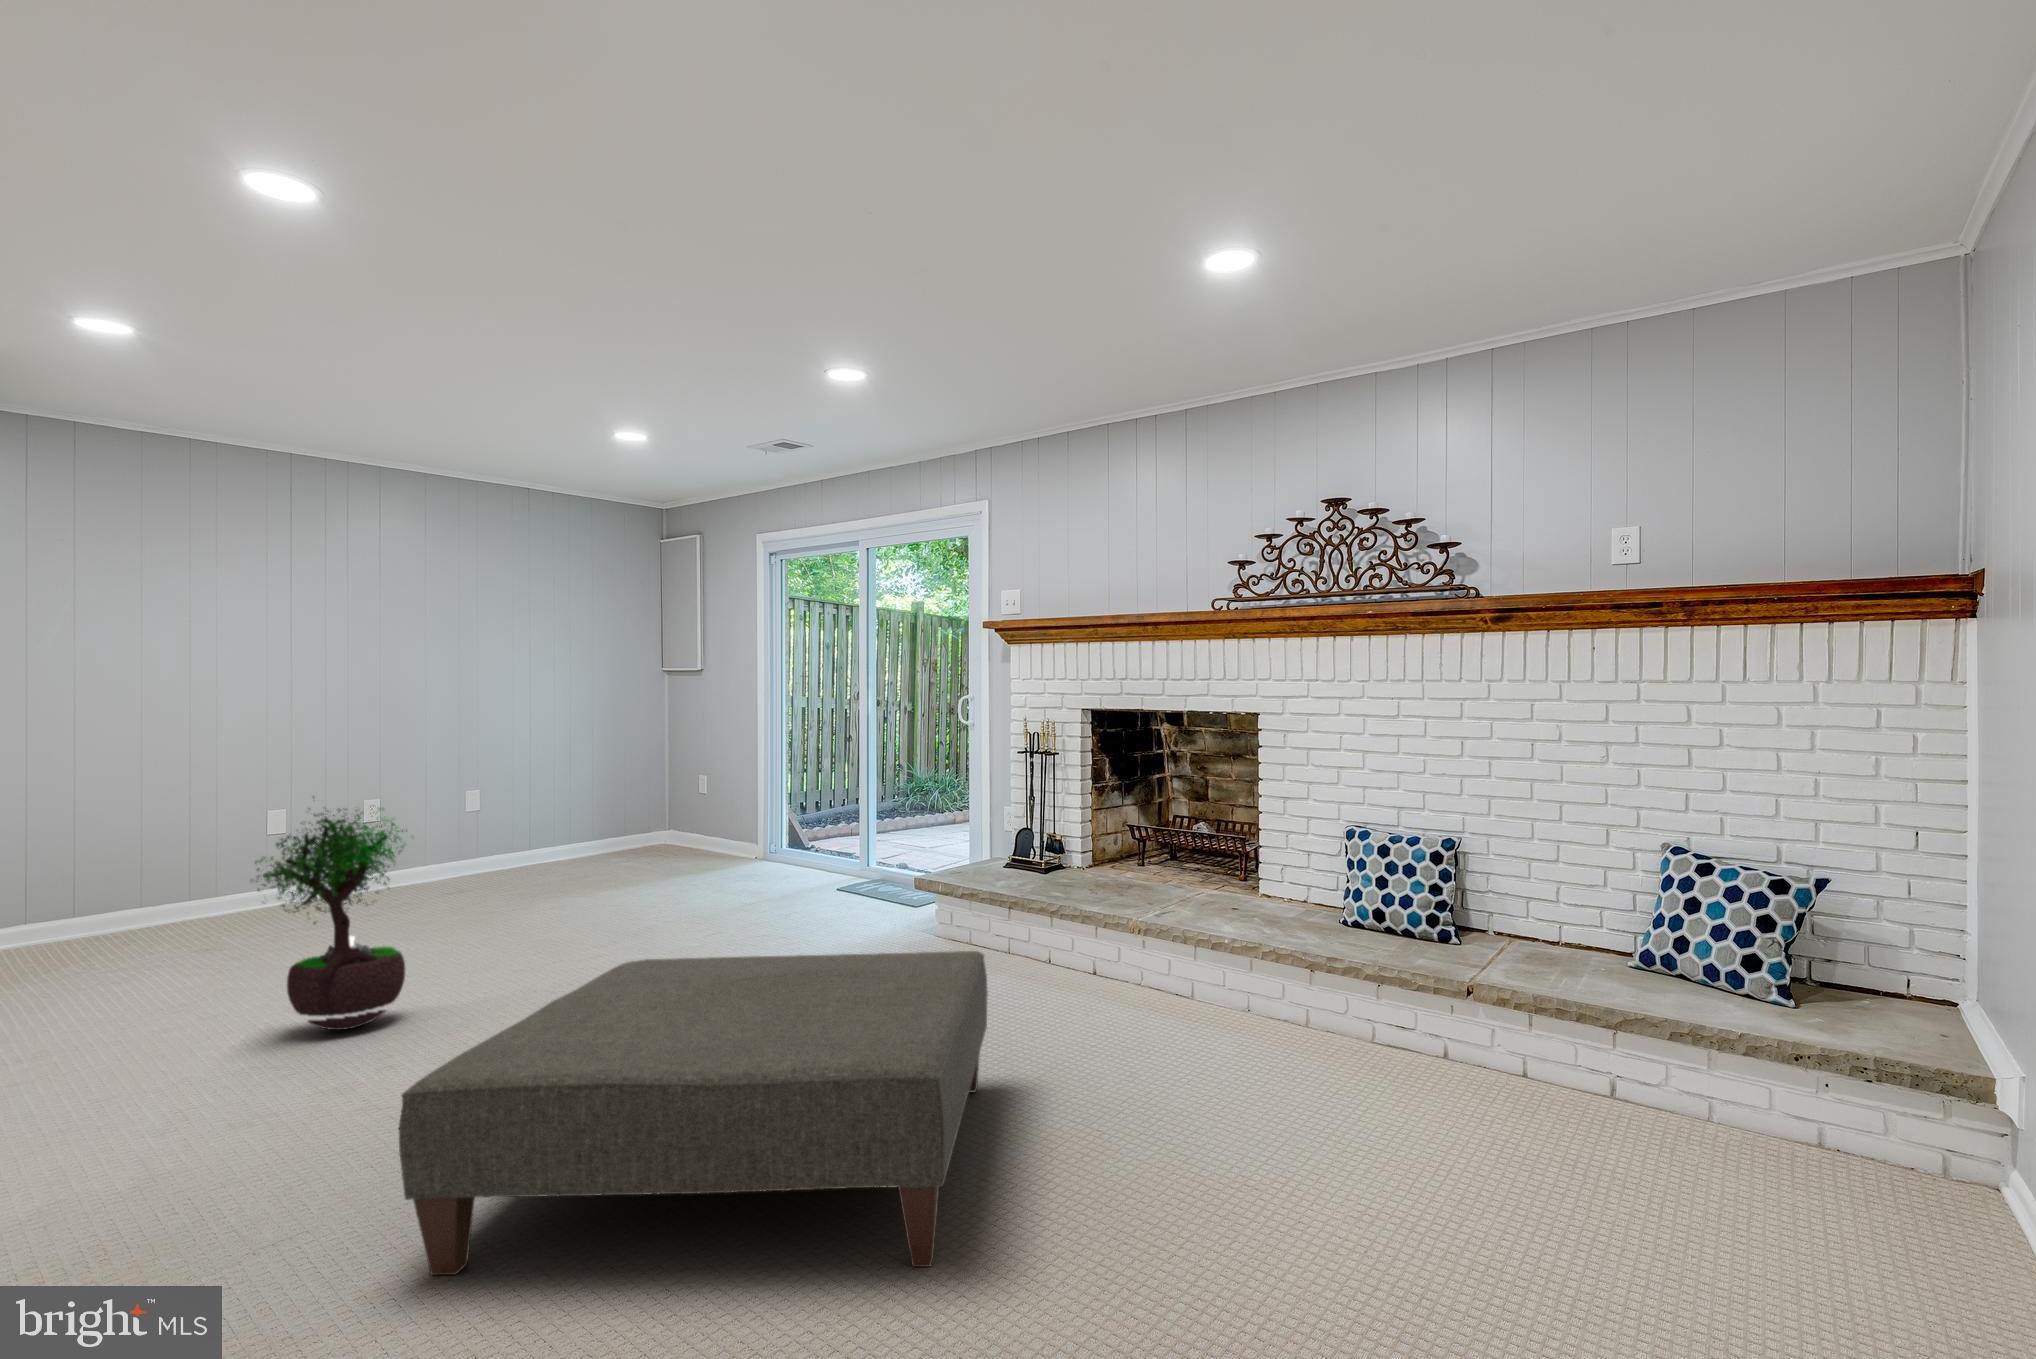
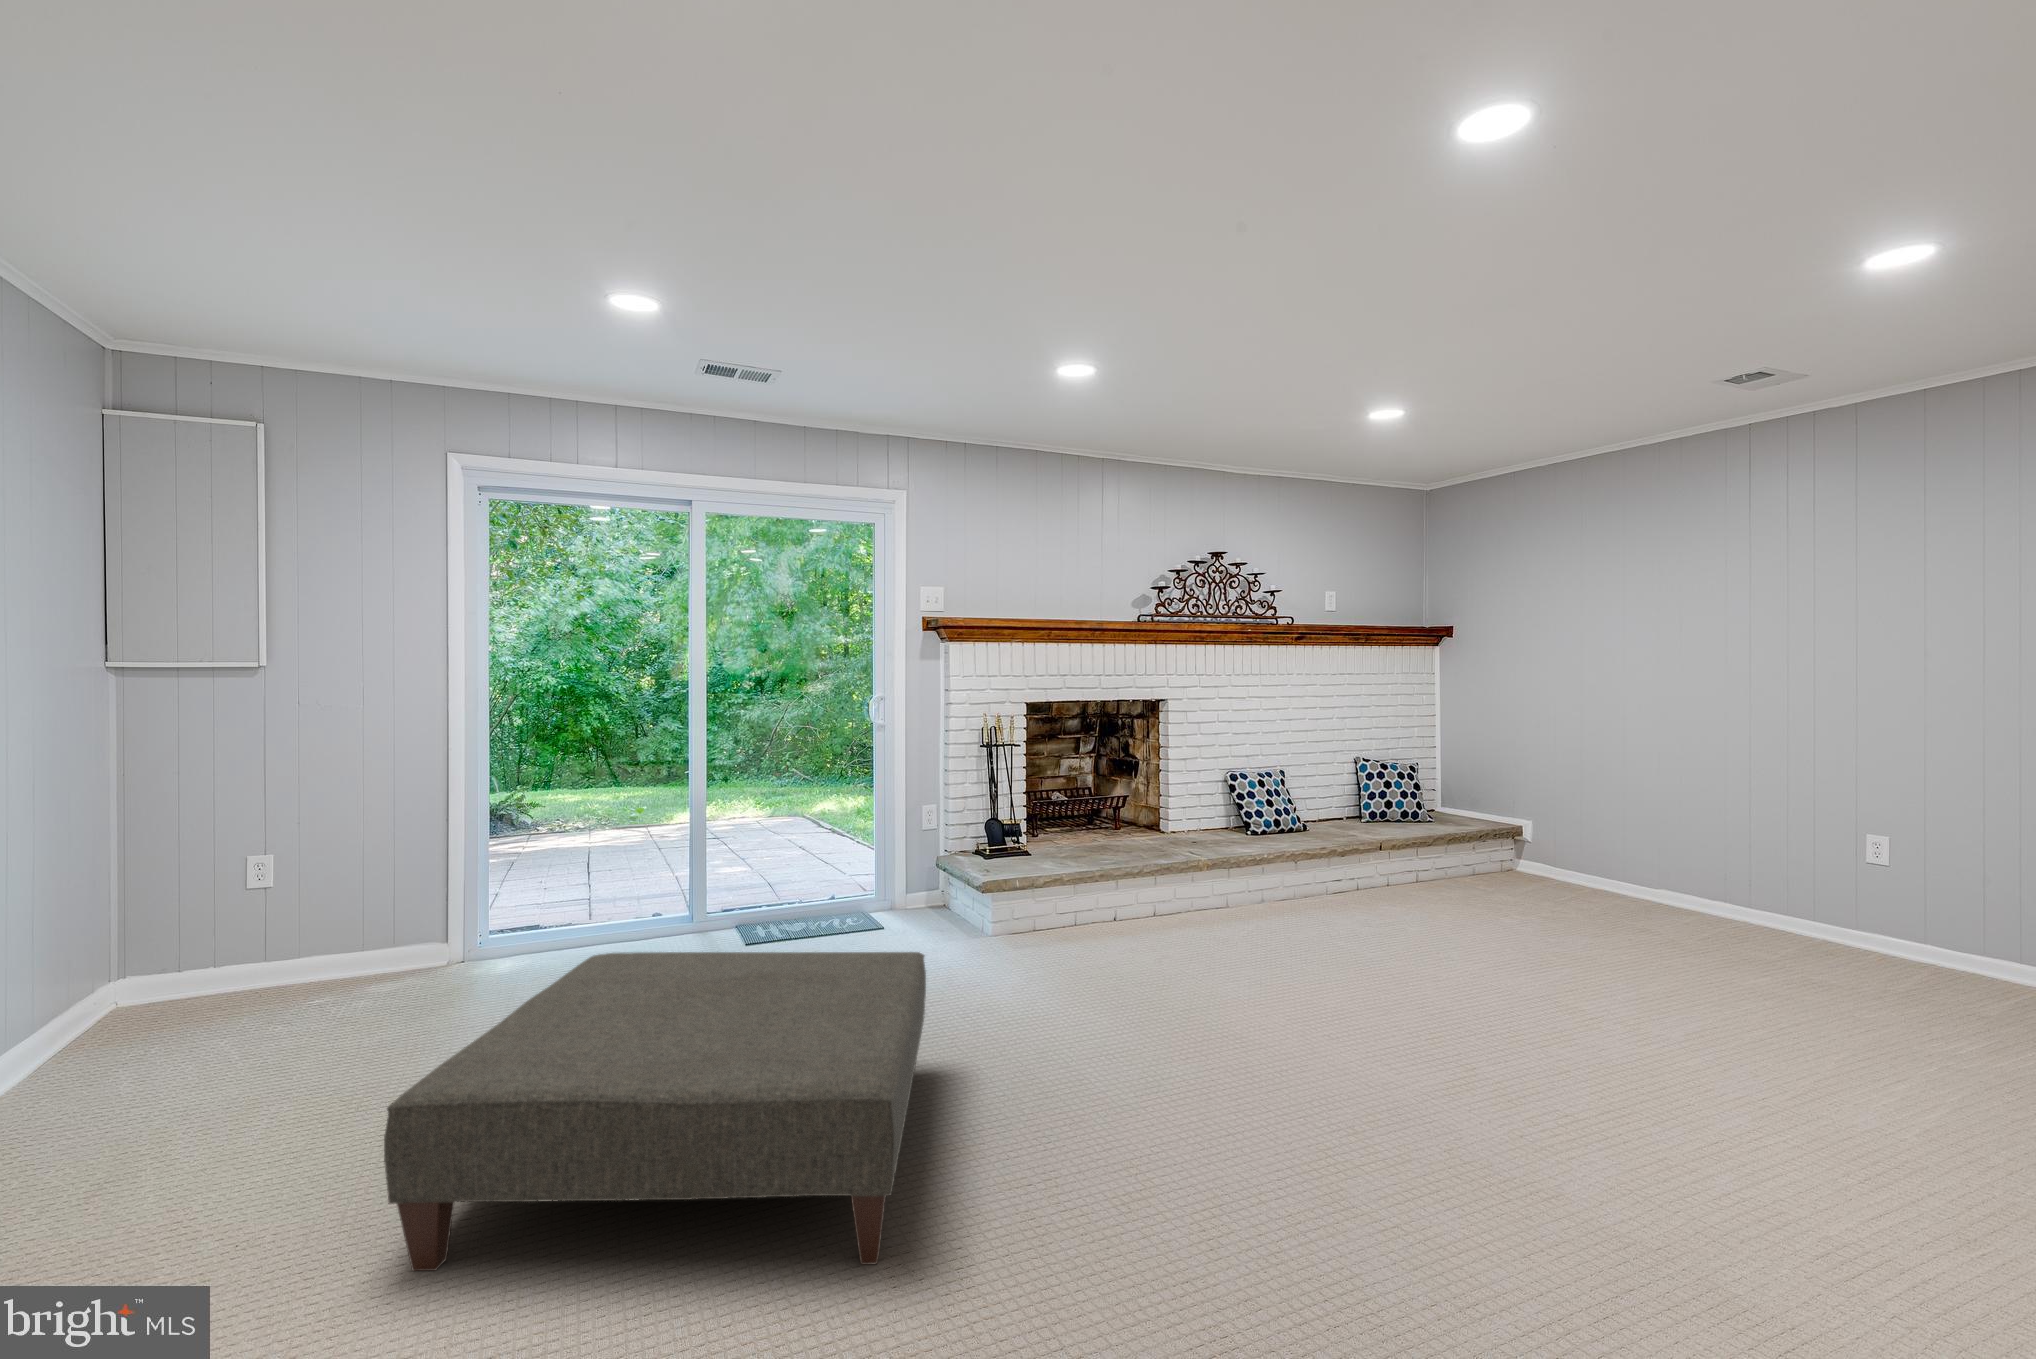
potted tree: present [255,797,407,1030] -> none [231,780,392,997]

